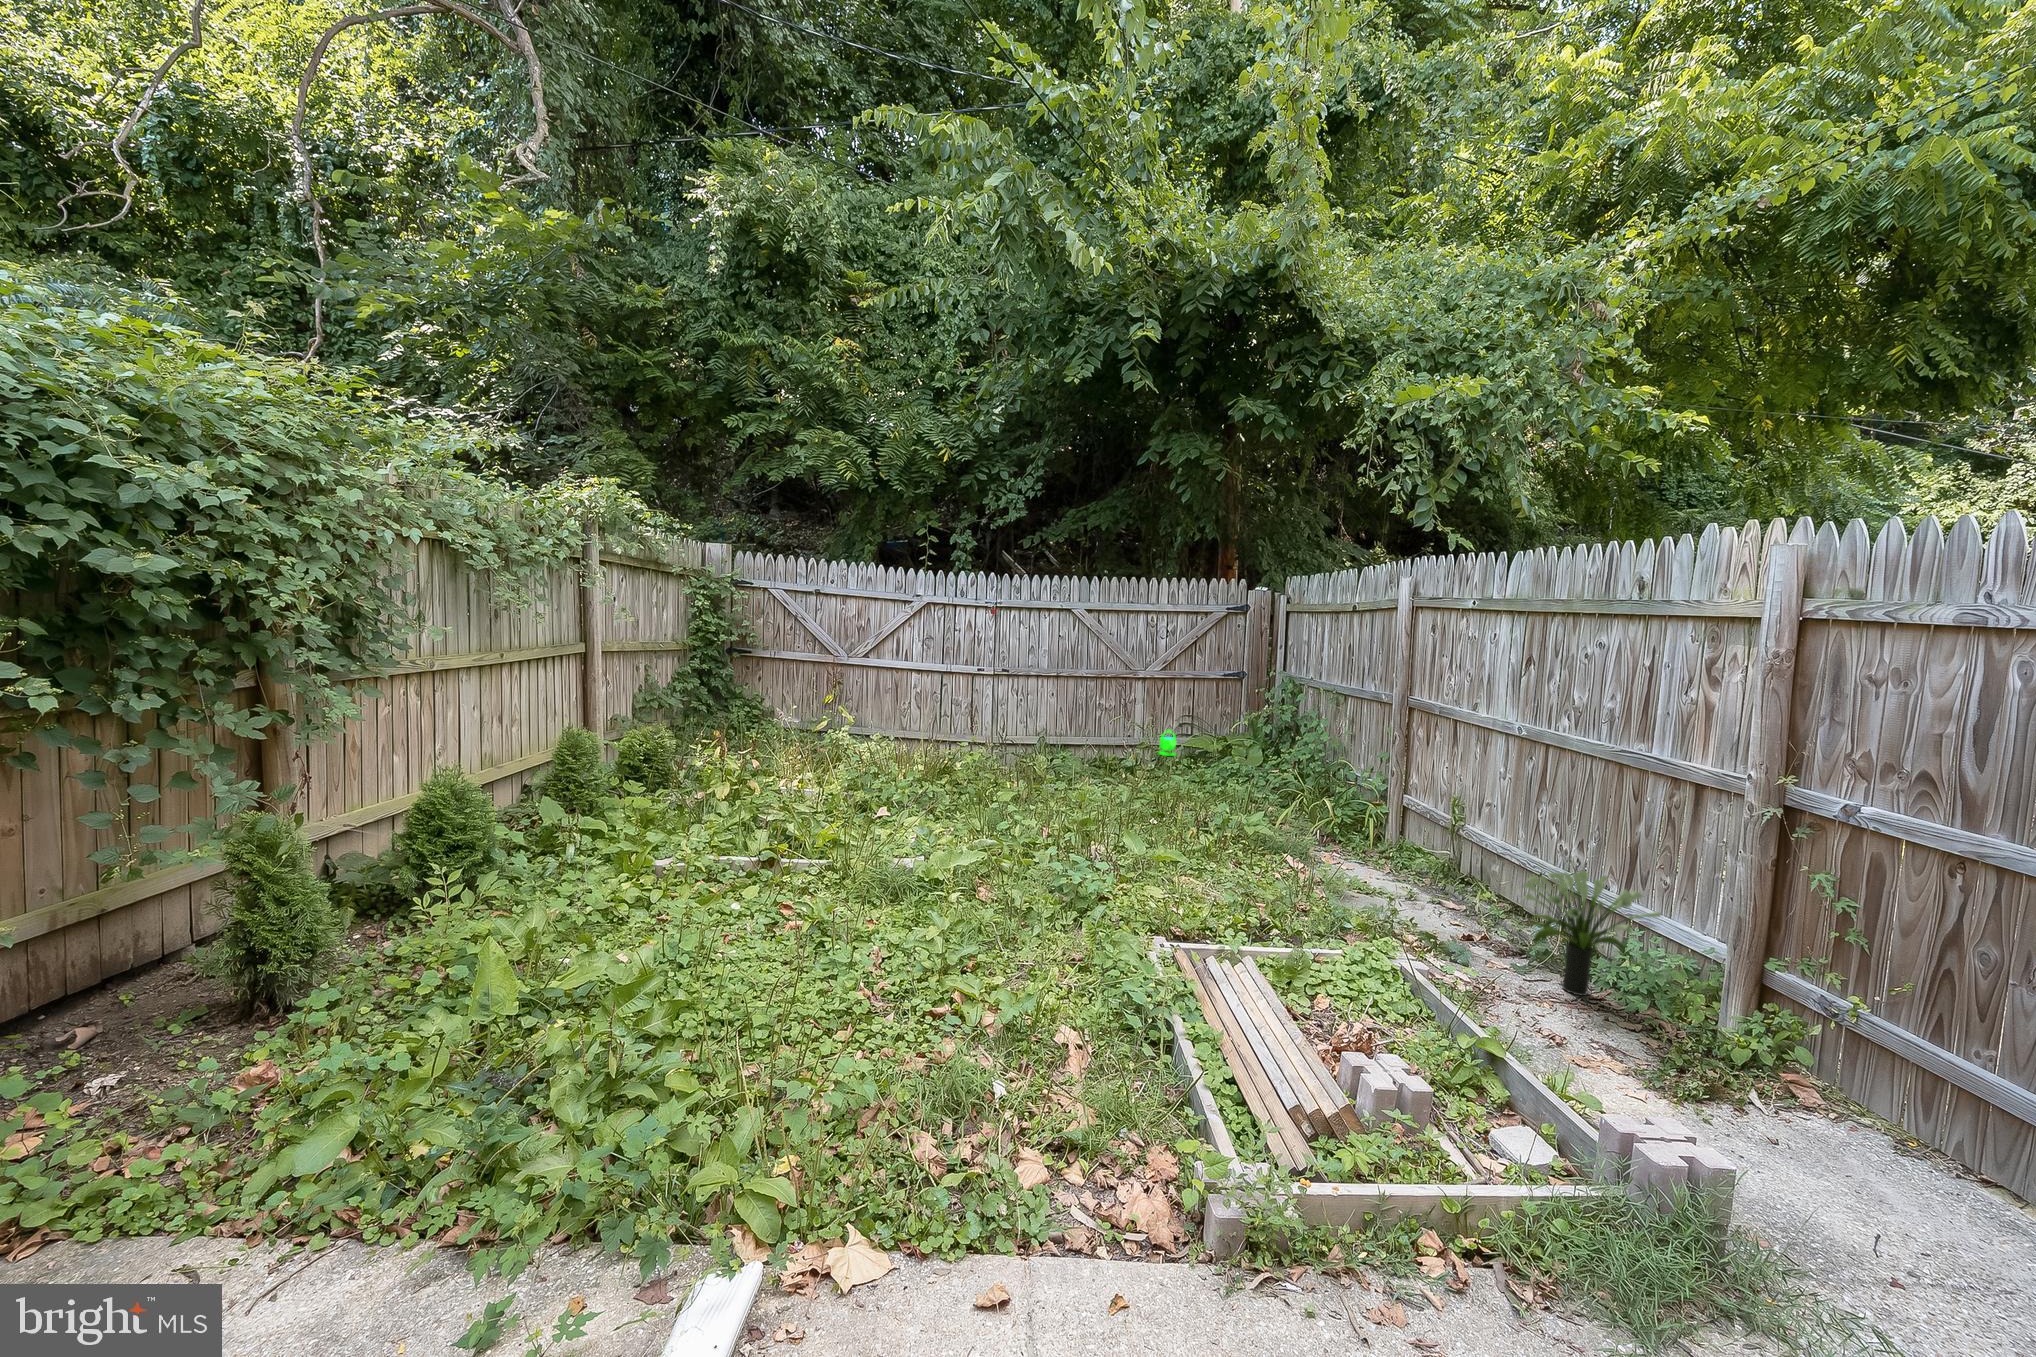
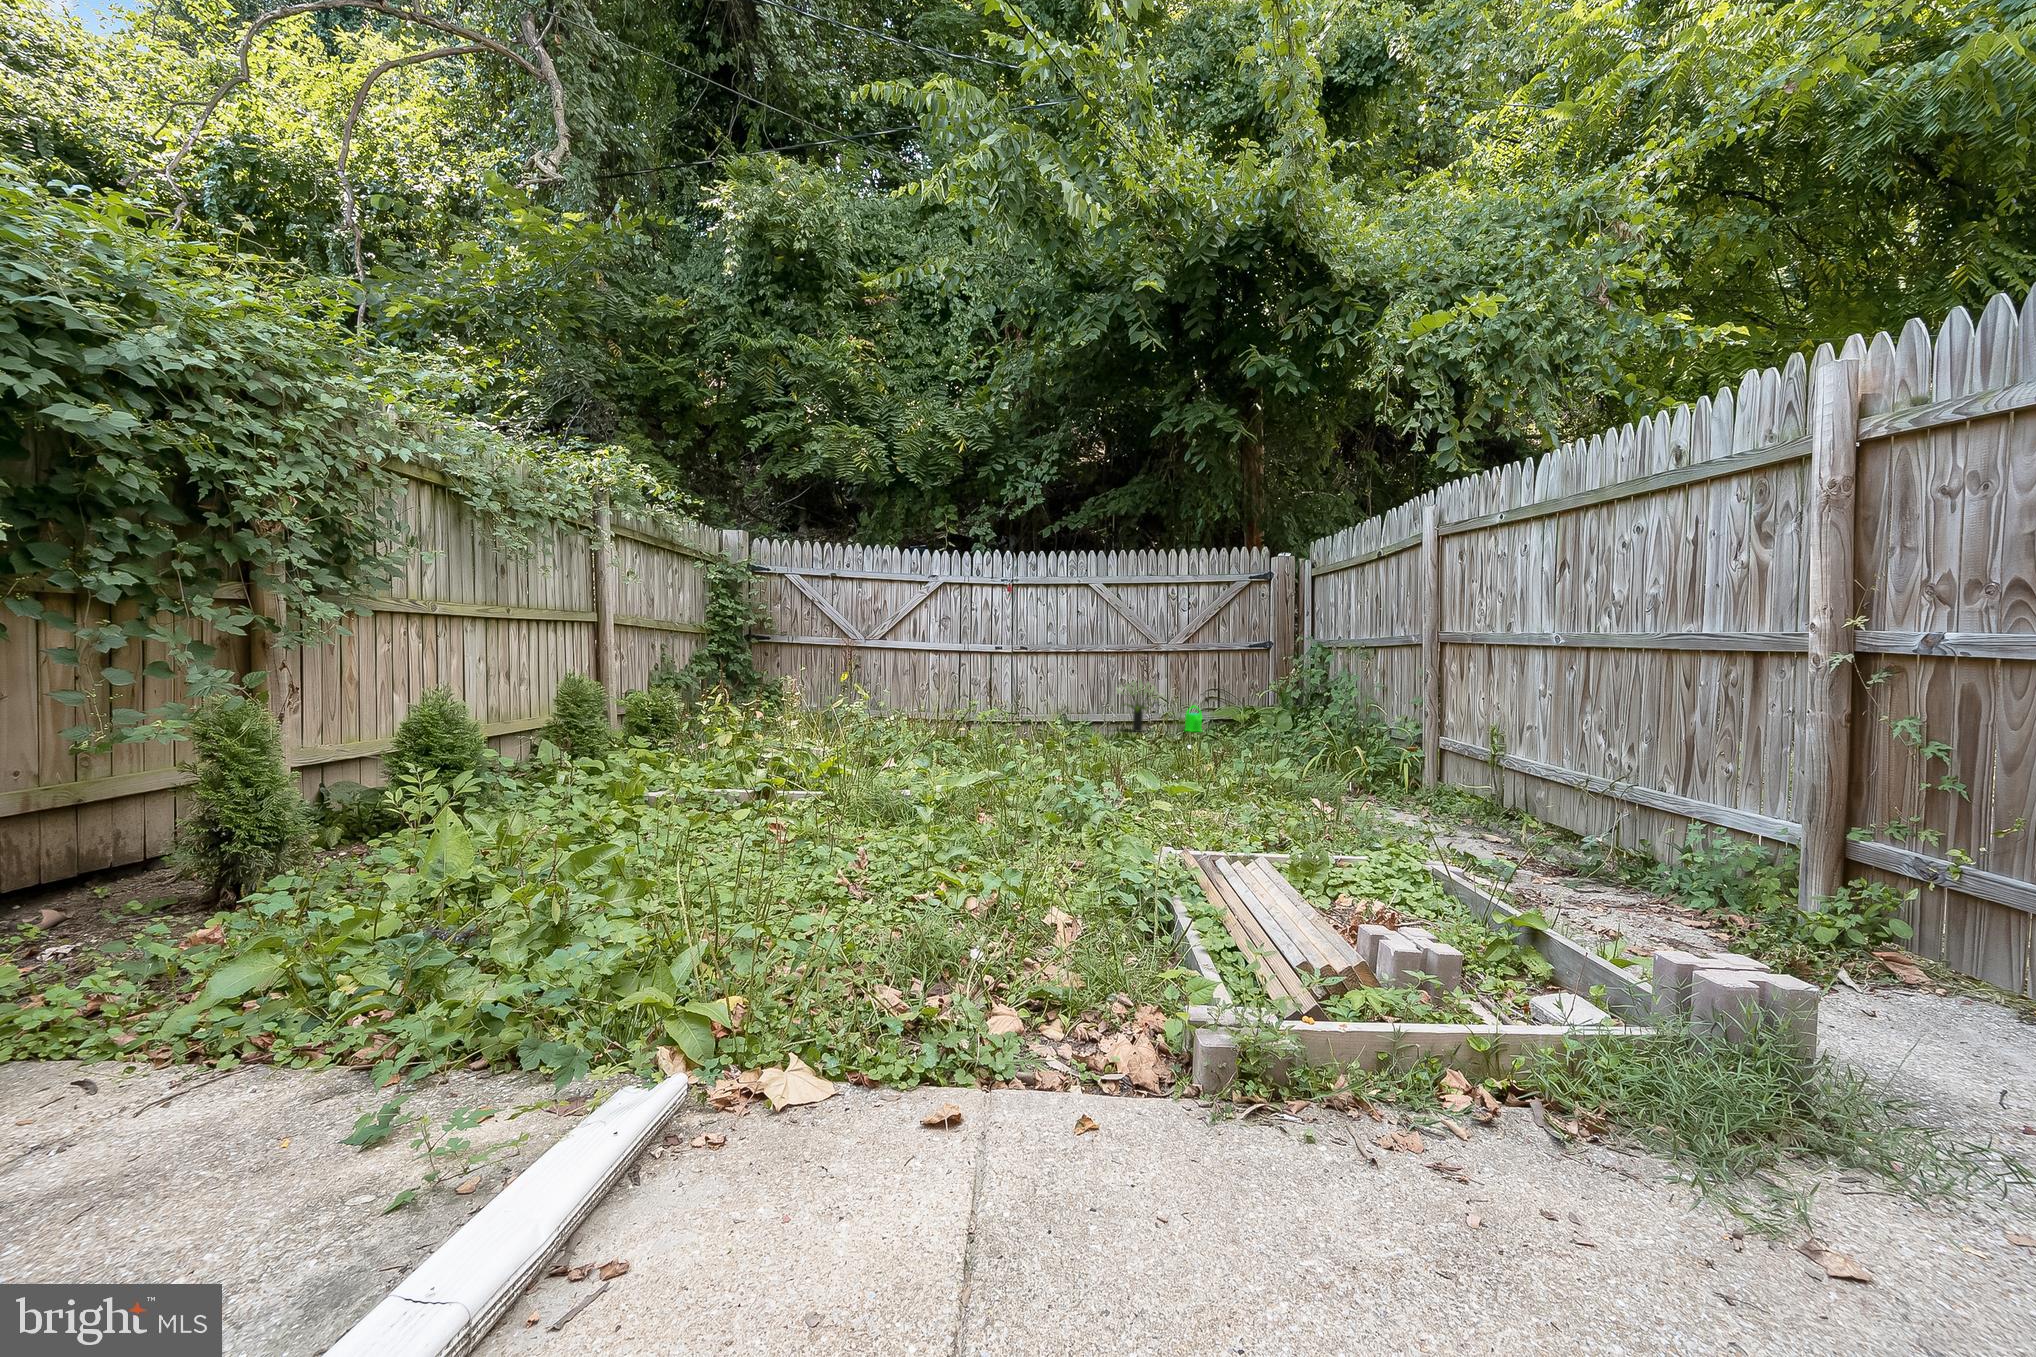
potted plant: present [1522,870,1661,995] -> present [1116,680,1164,732]

